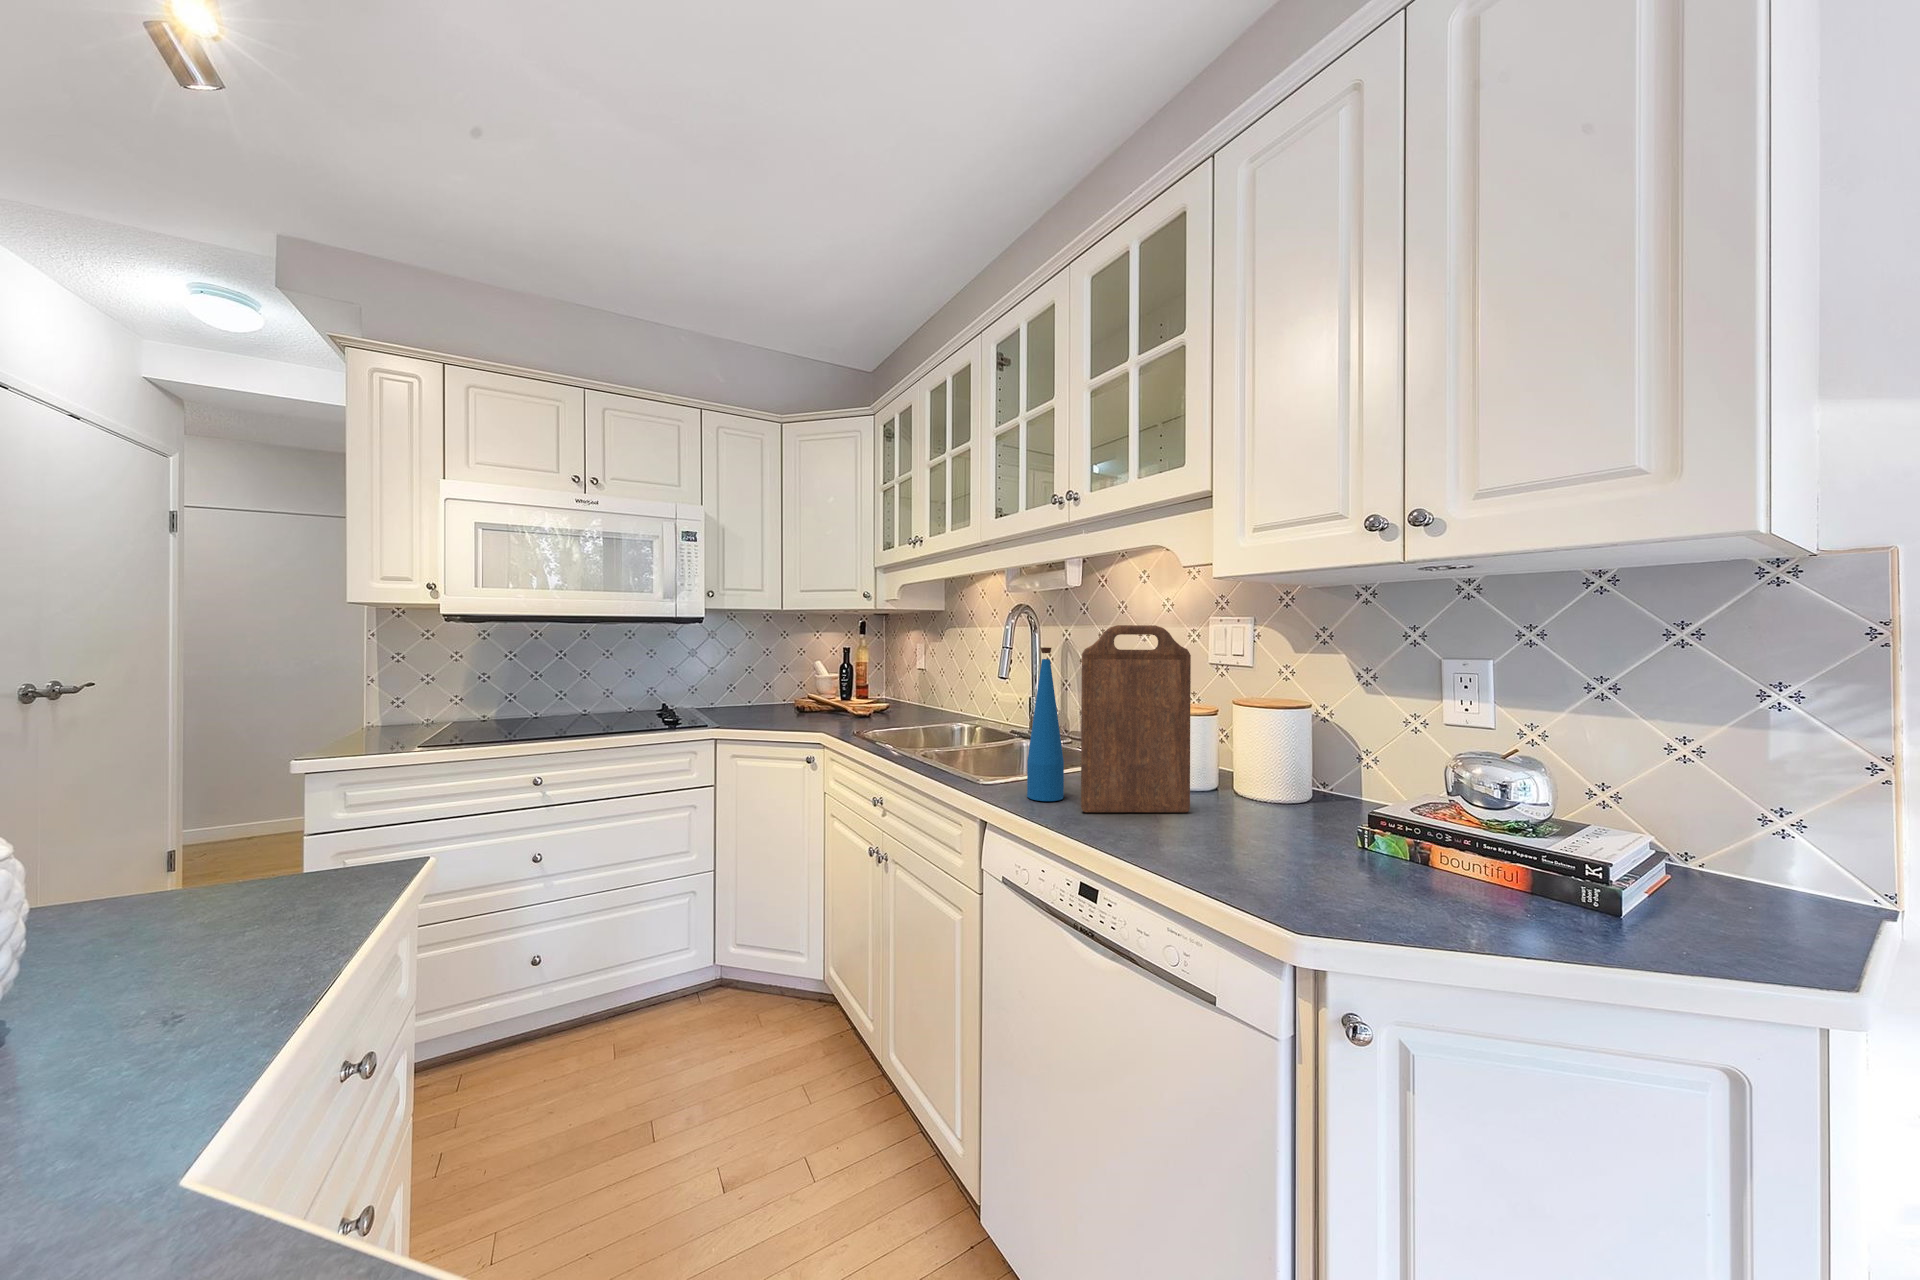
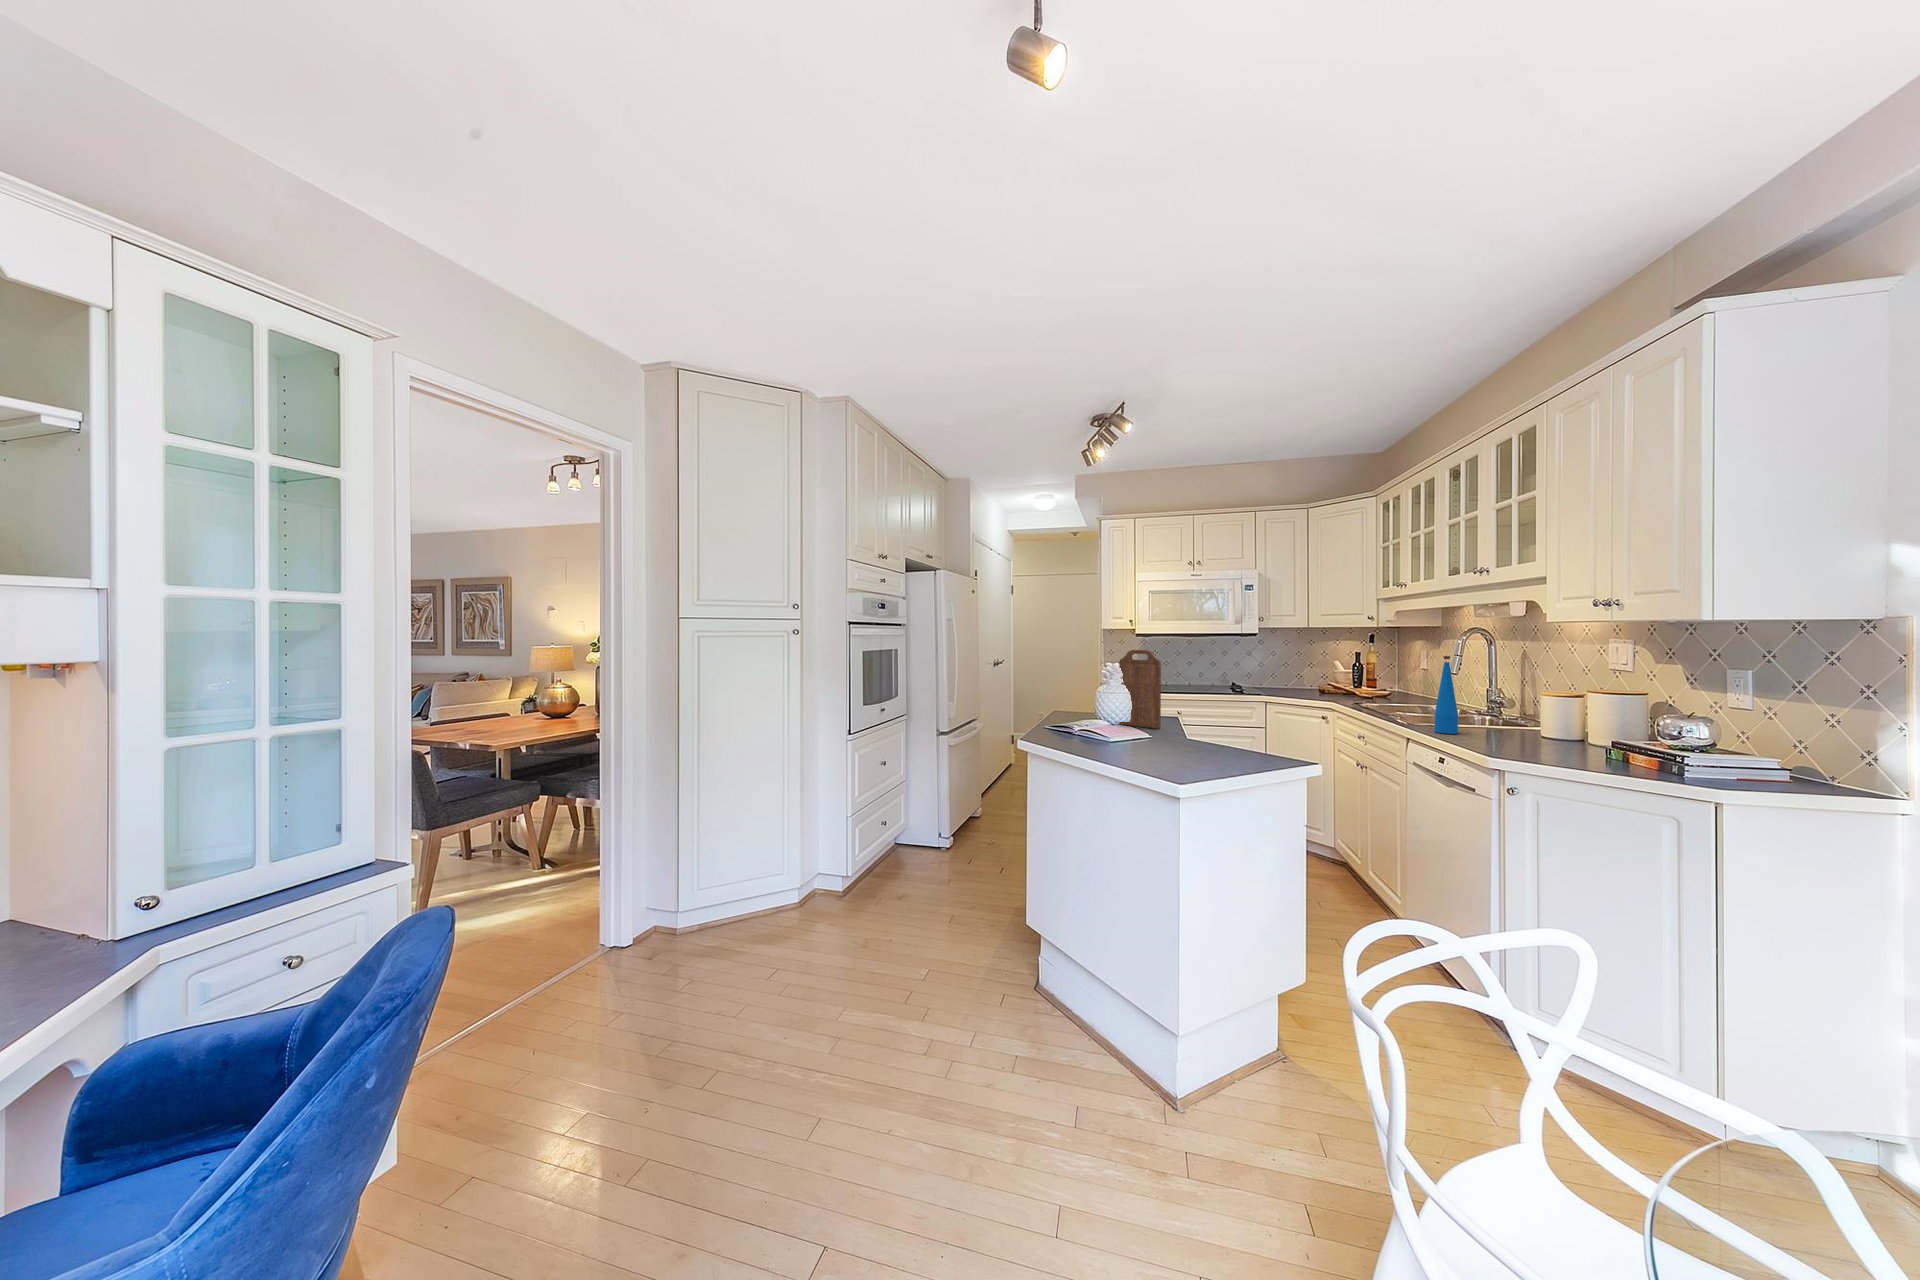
cutting board: present [1081,625,1191,812] -> present [1119,650,1161,729]

